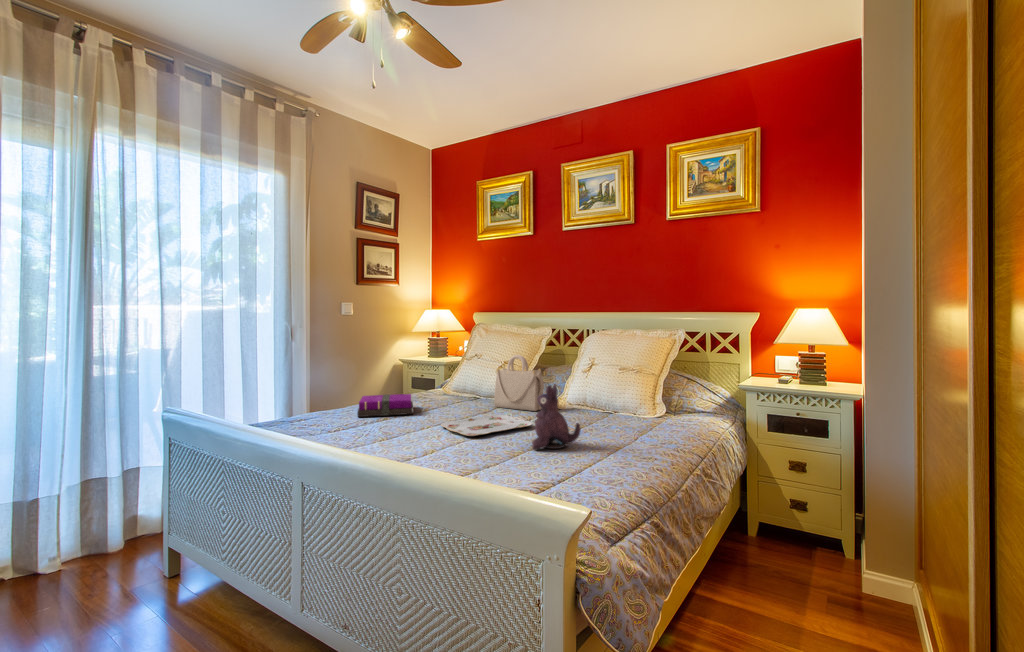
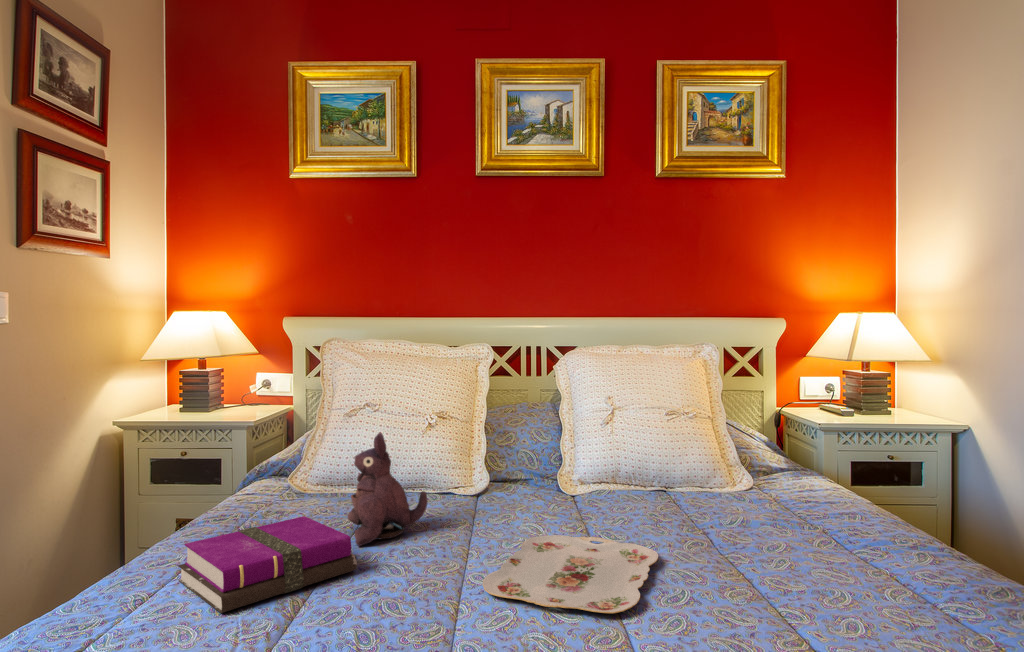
handbag: present [494,355,544,411] -> none [472,404,576,515]
plush toy: present [532,384,581,450] -> present [348,433,427,546]

